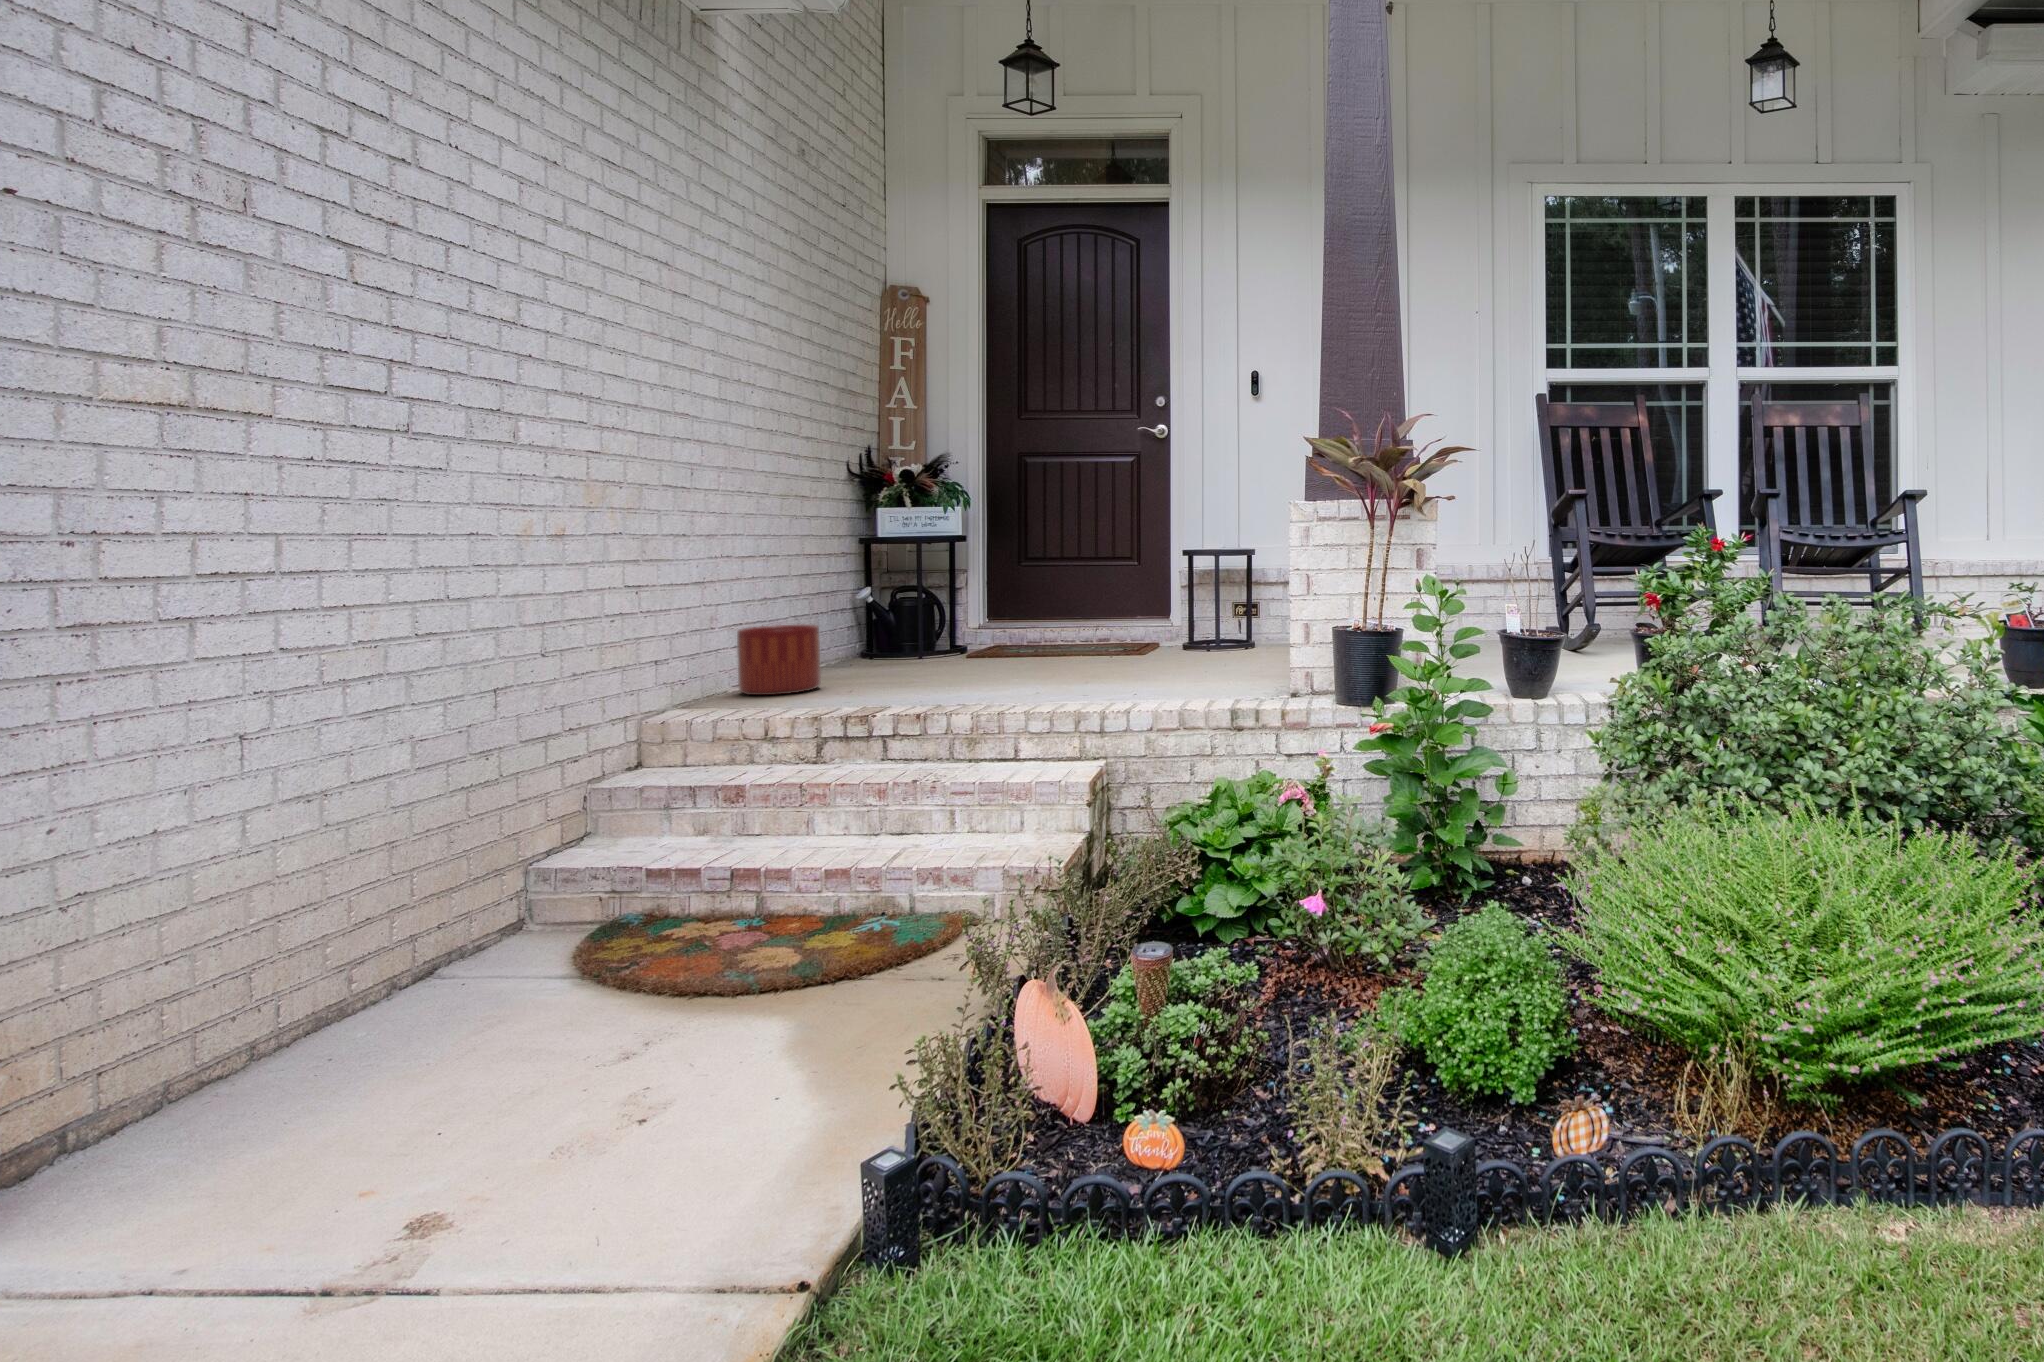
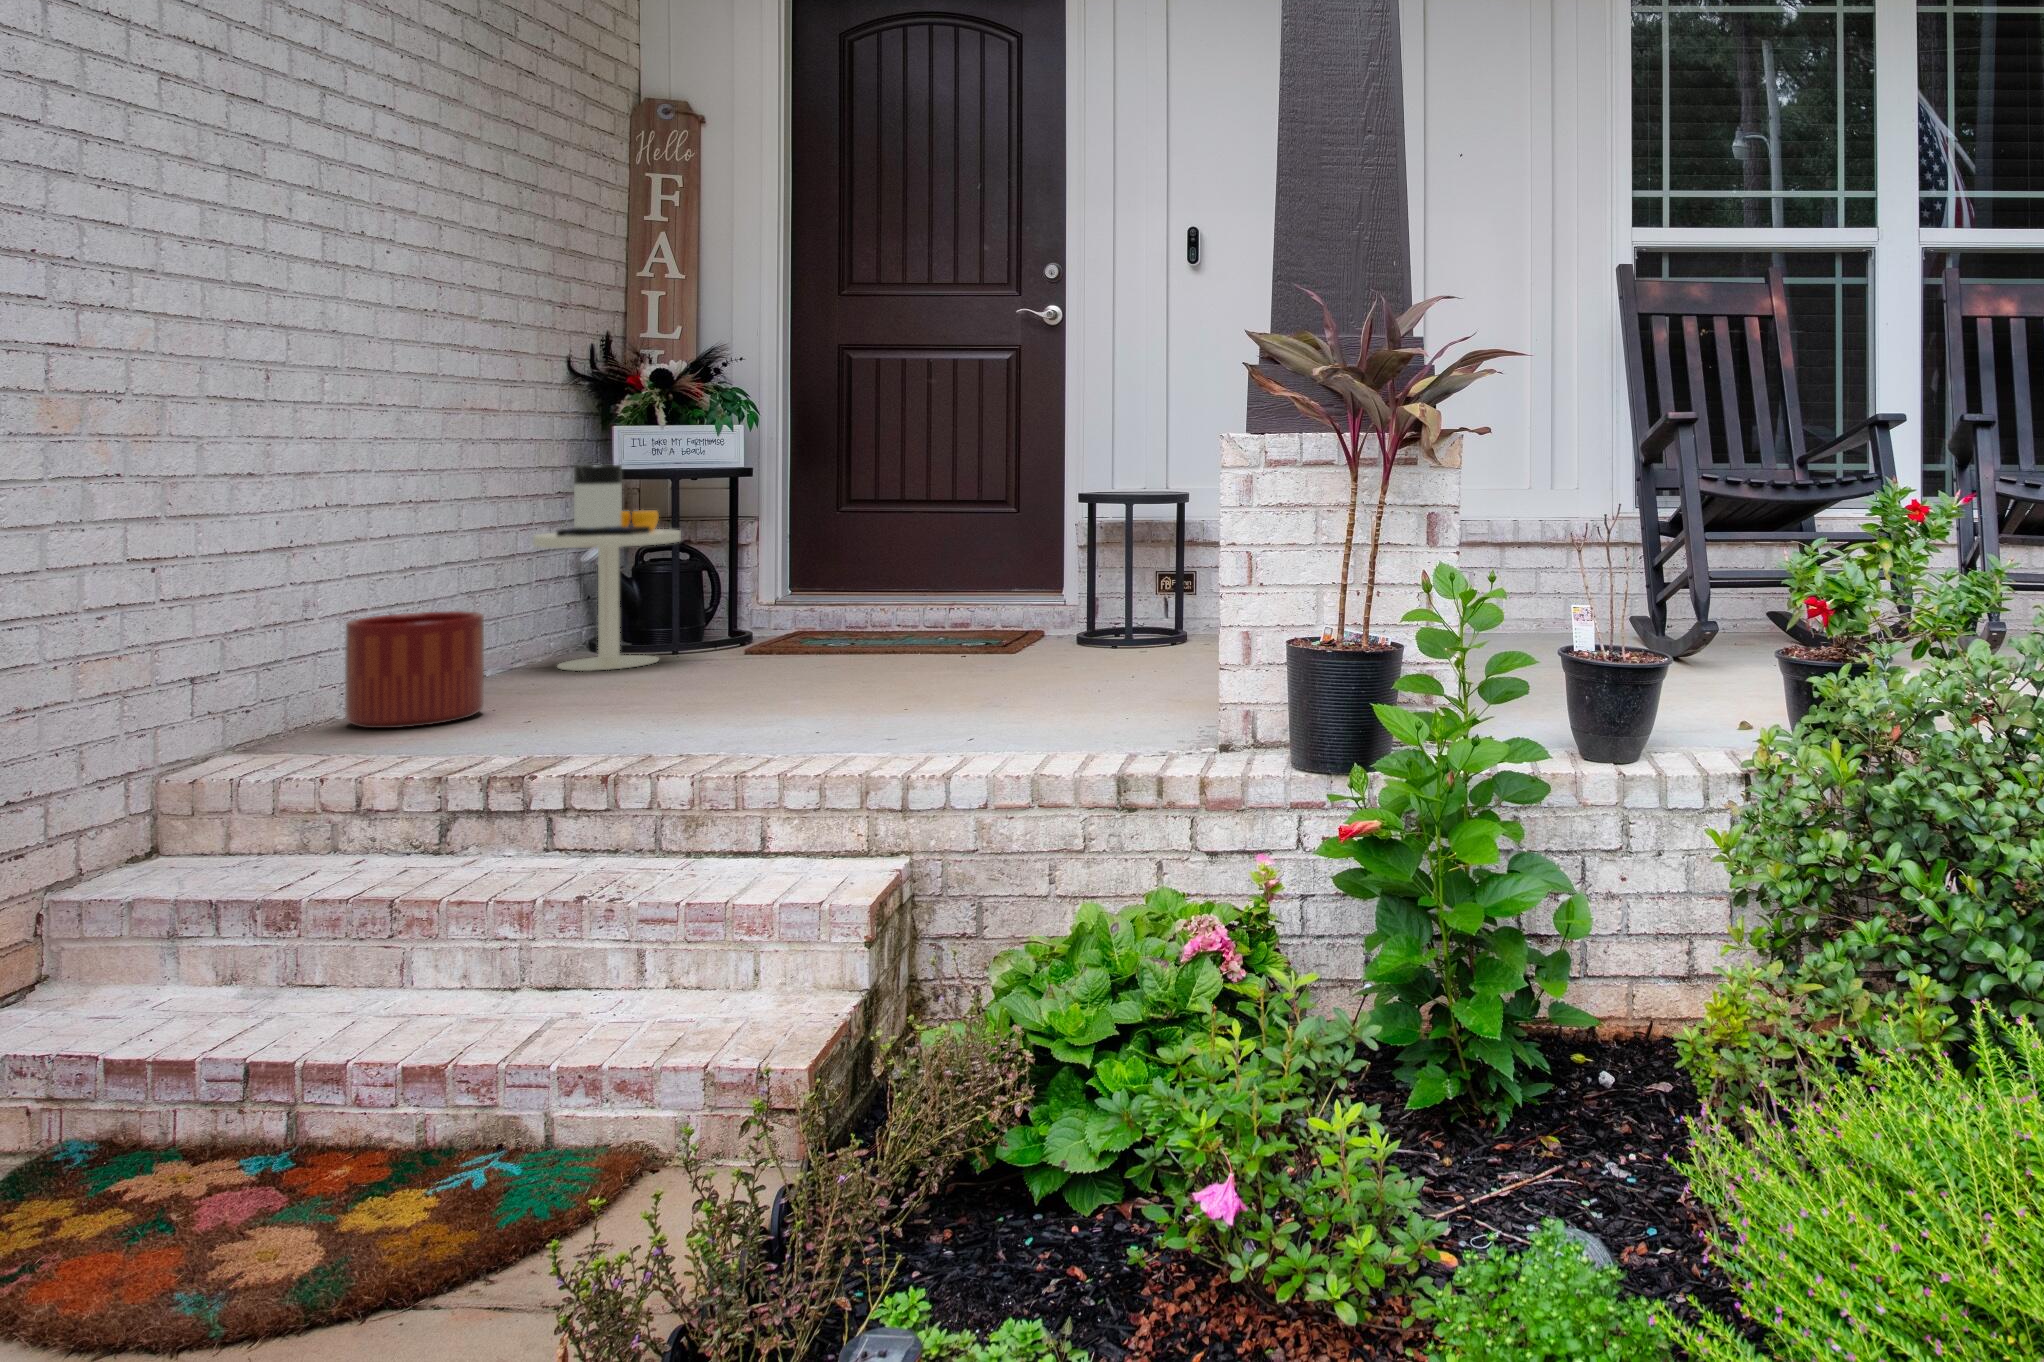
side table: none [831,534,925,667] -> present [533,465,681,671]

